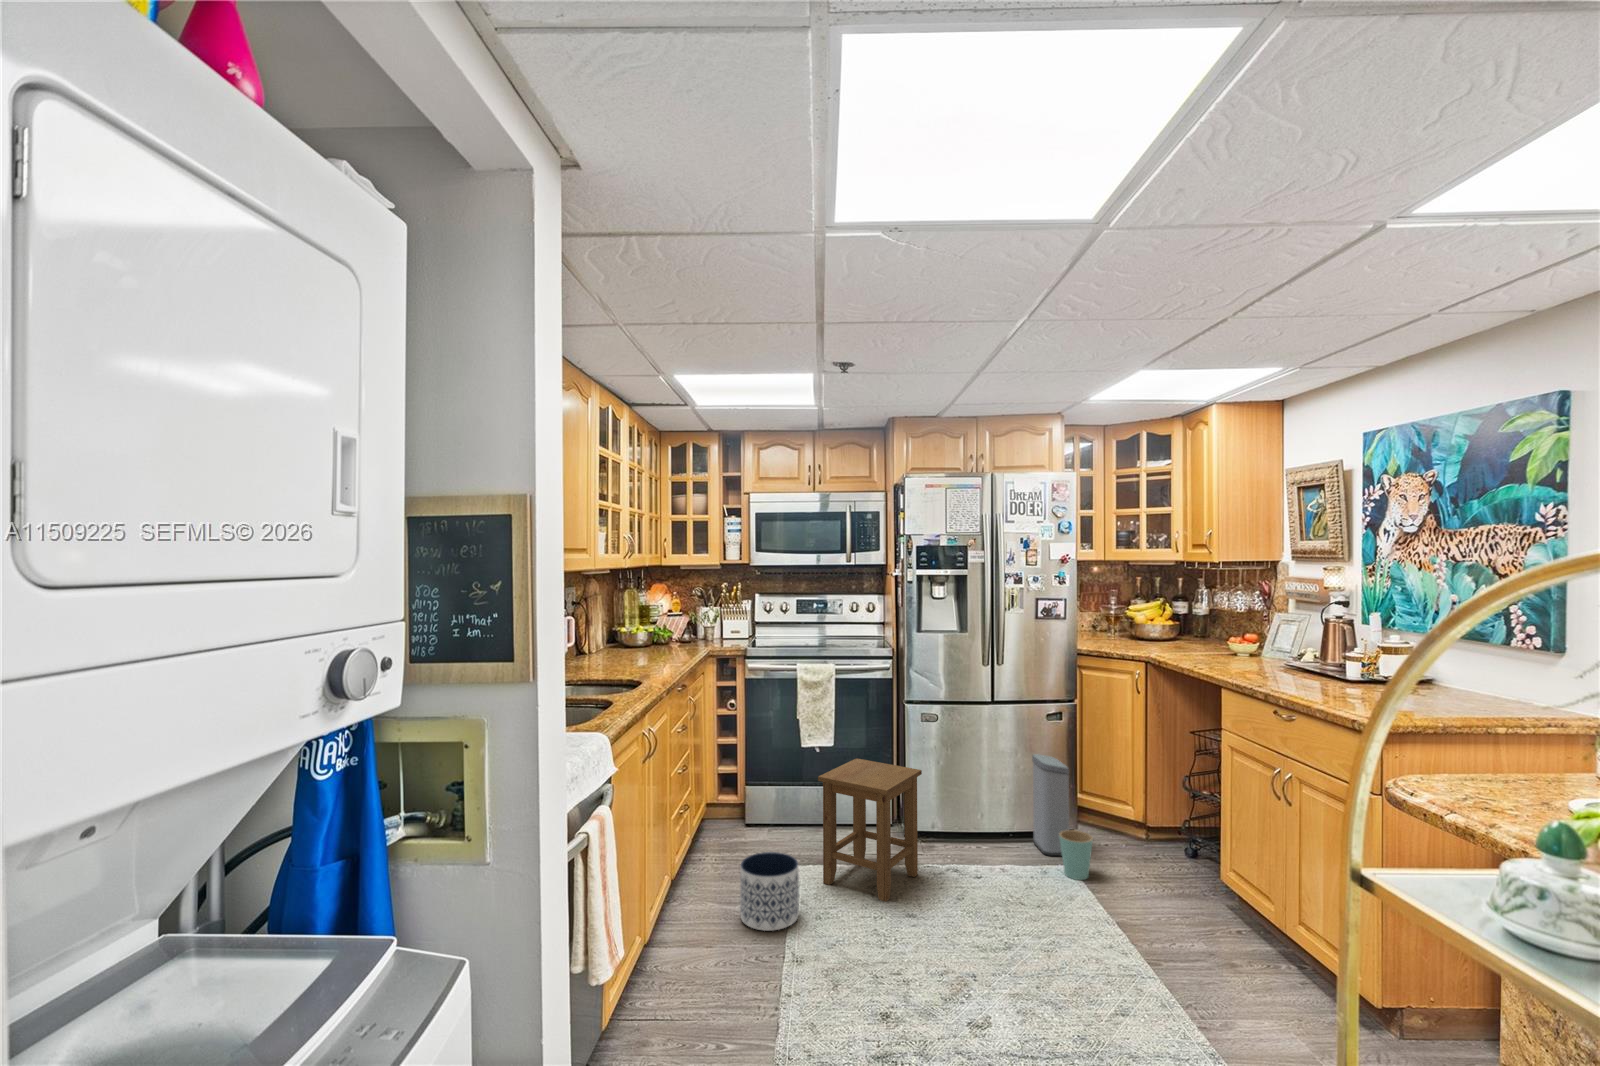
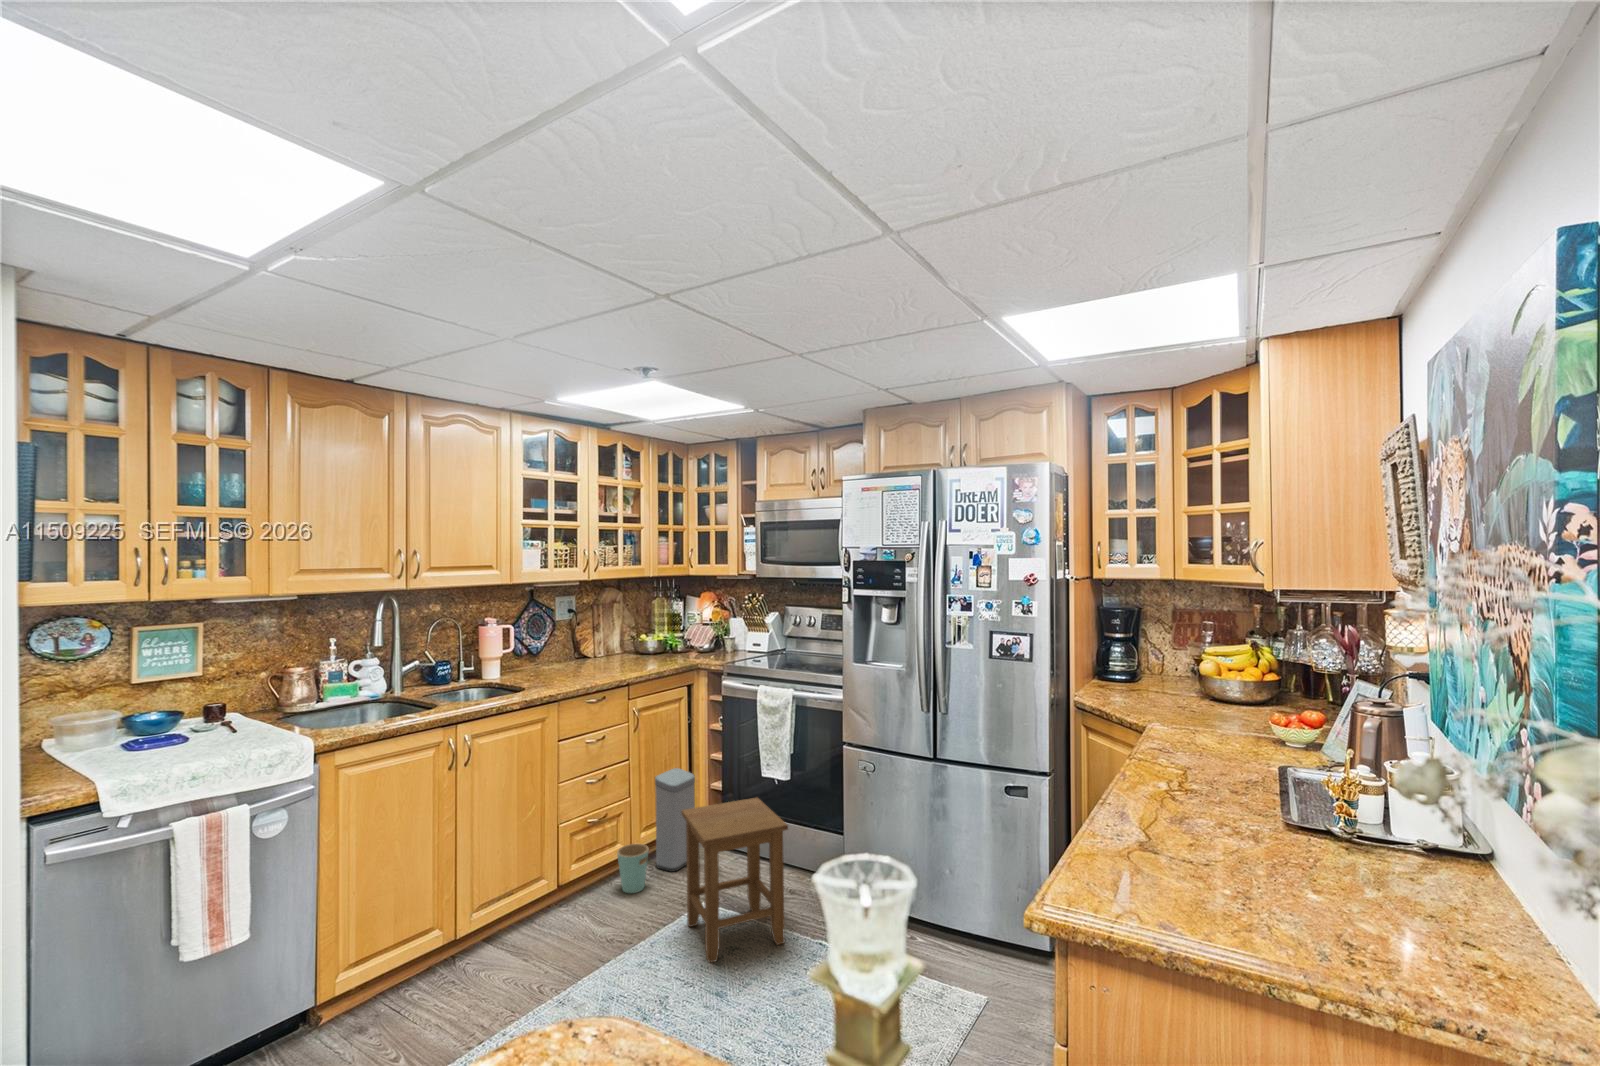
trash can: present [1032,754,1093,880] -> present [617,768,695,893]
planter: present [740,852,799,931] -> none [562,876,623,958]

